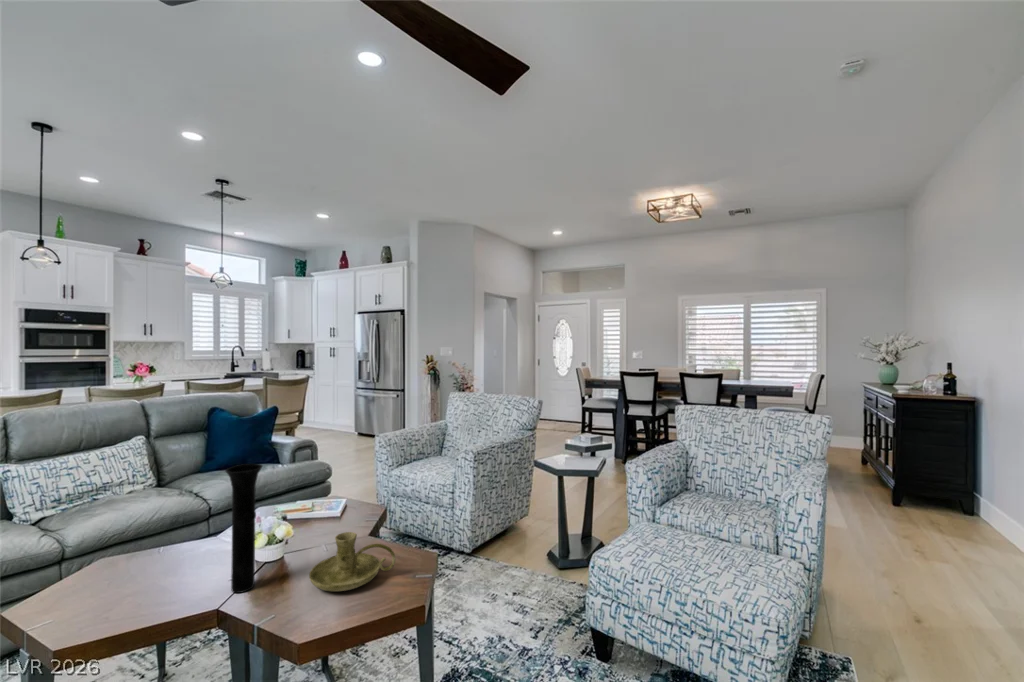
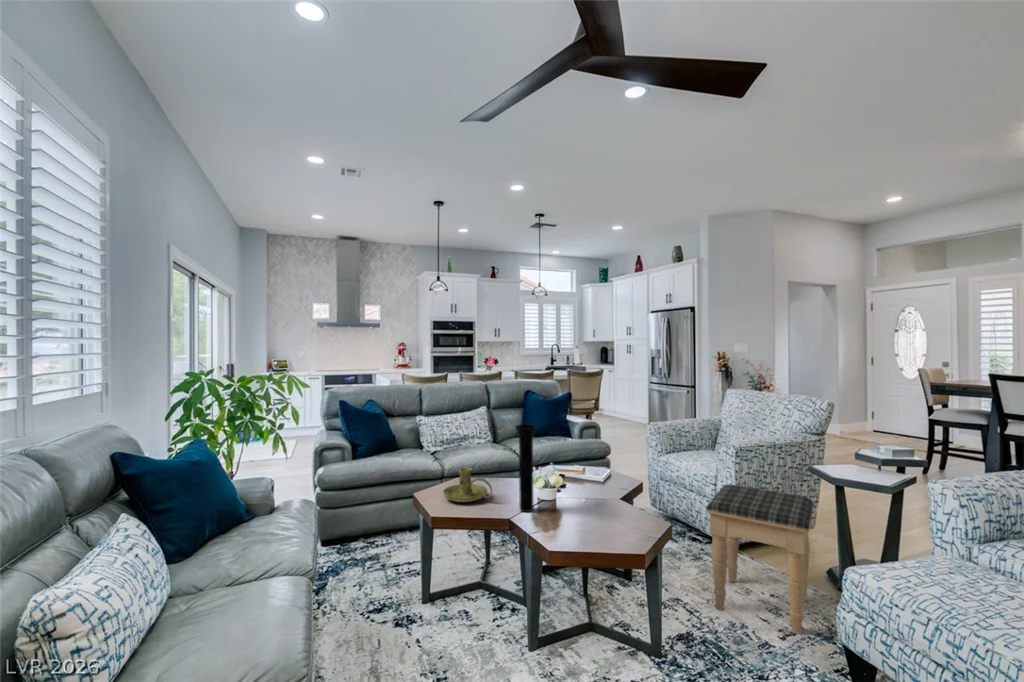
footstool: none [464,491,555,628] -> present [706,484,814,634]
candle holder: present [309,532,395,591] -> present [443,468,492,502]

